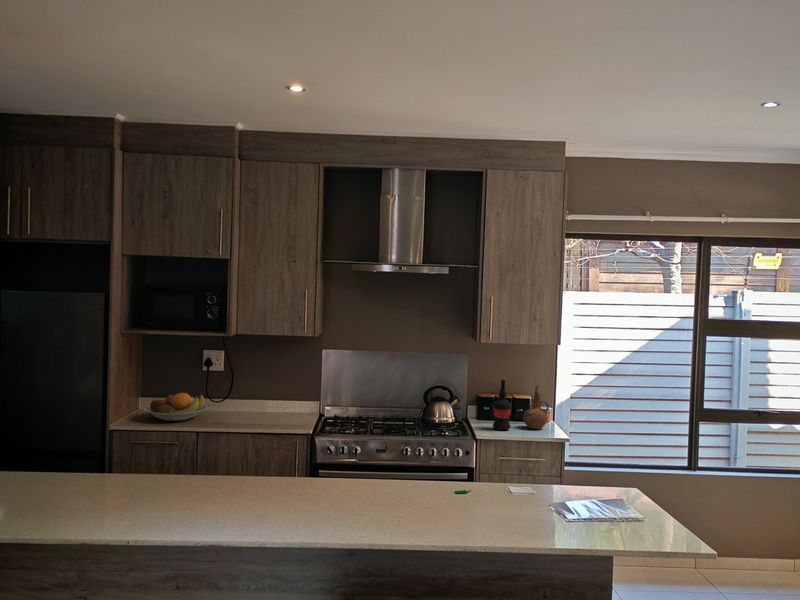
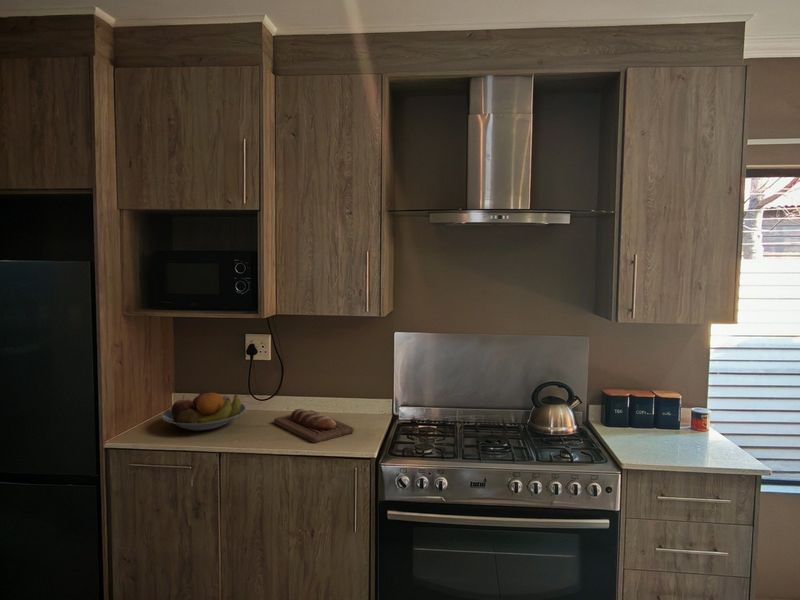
wine bottle: present [493,378,511,430] -> none [637,373,667,449]
ceramic pitcher: present [523,386,549,429] -> none [681,383,722,447]
bread loaf: none [229,407,293,427] -> present [274,409,354,443]

